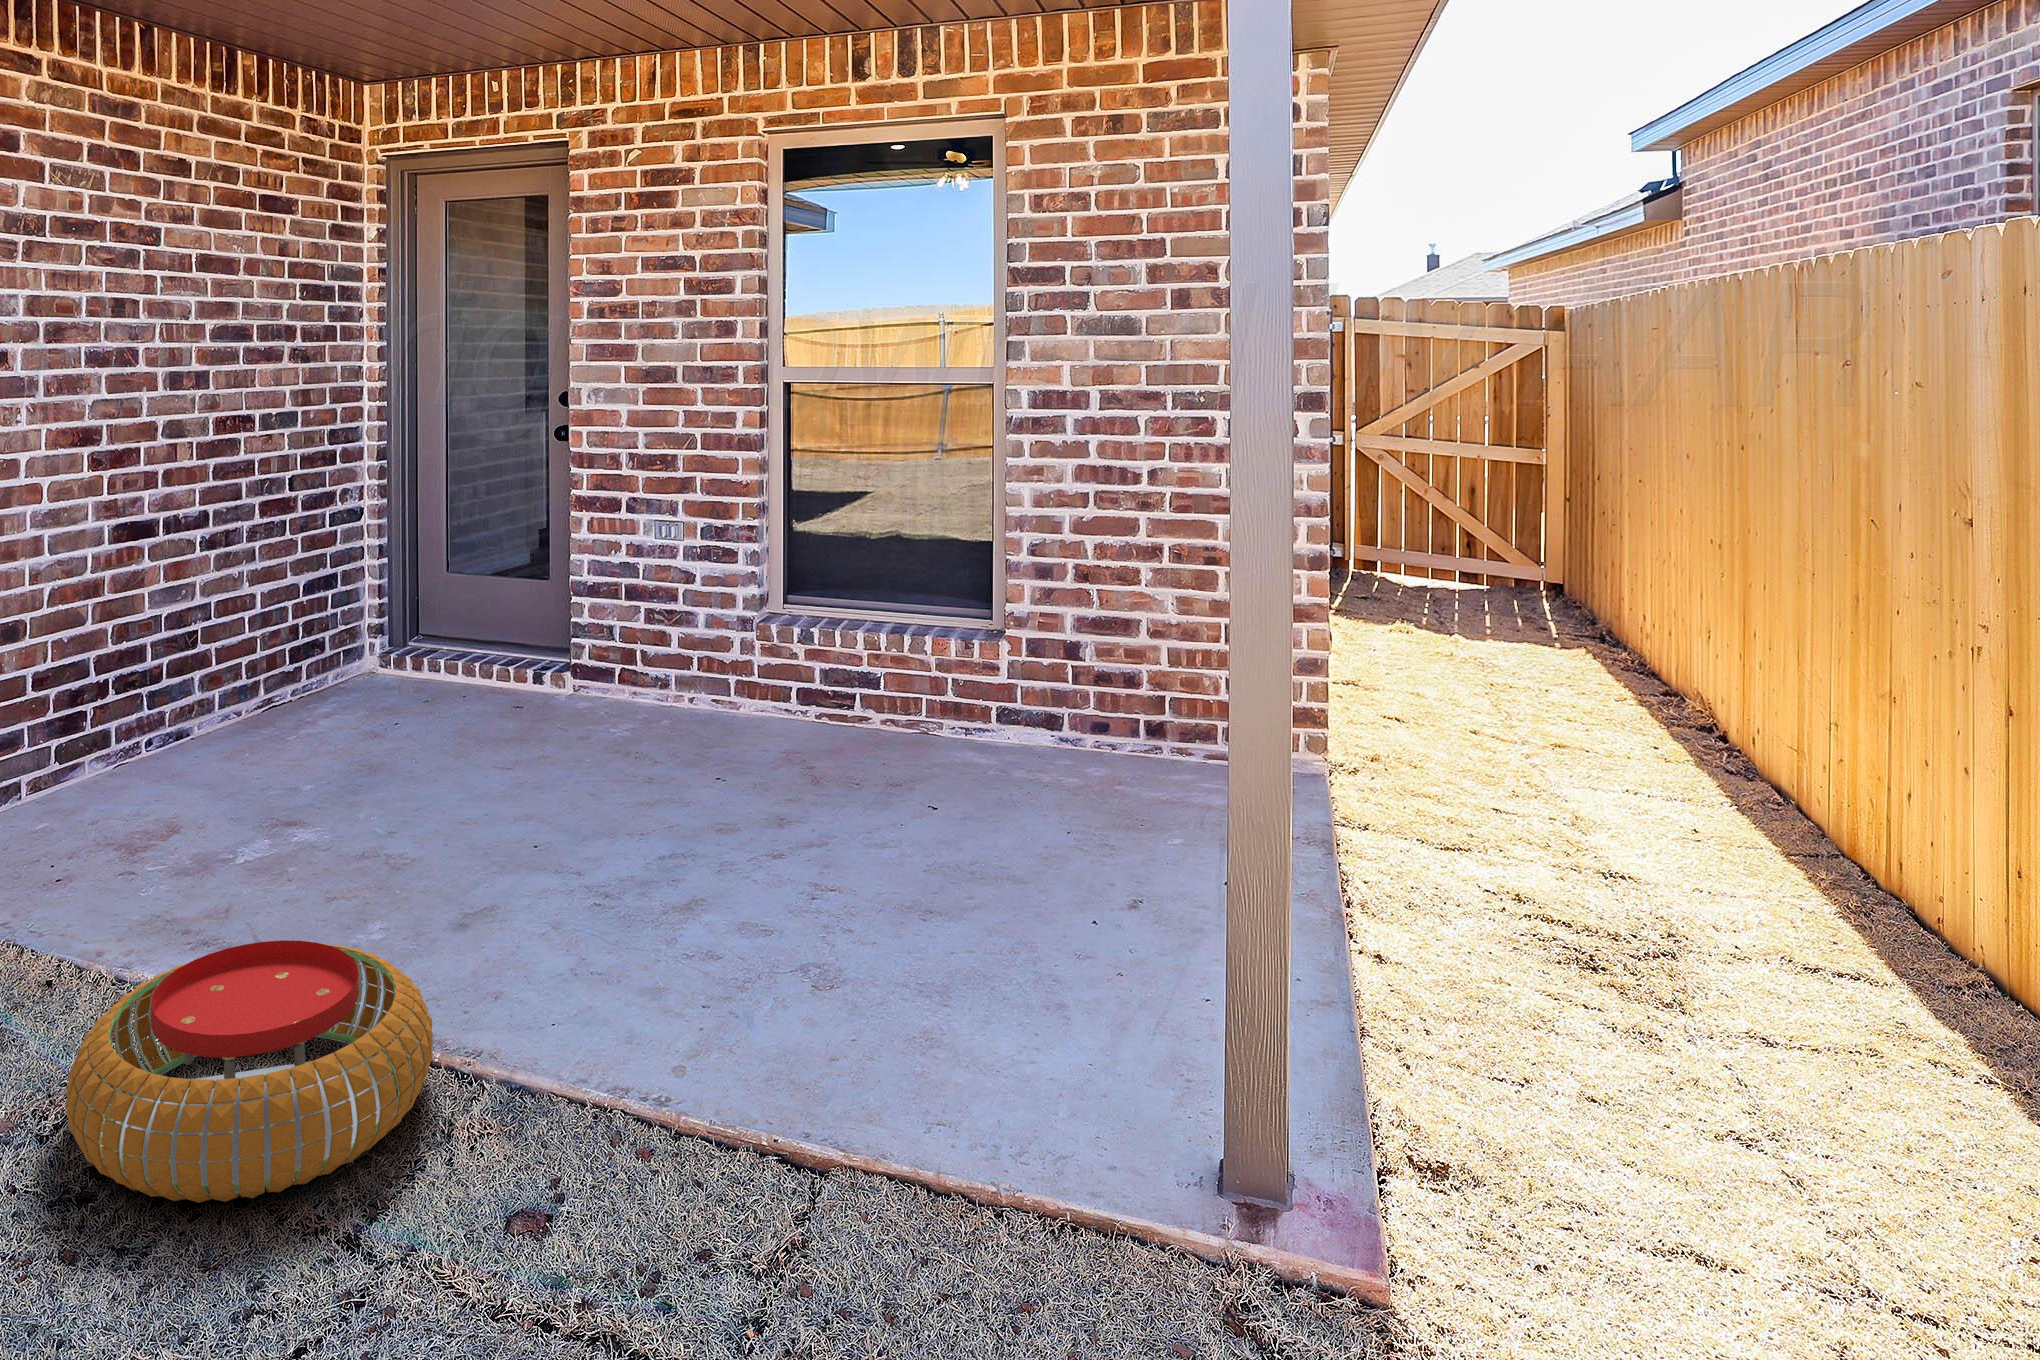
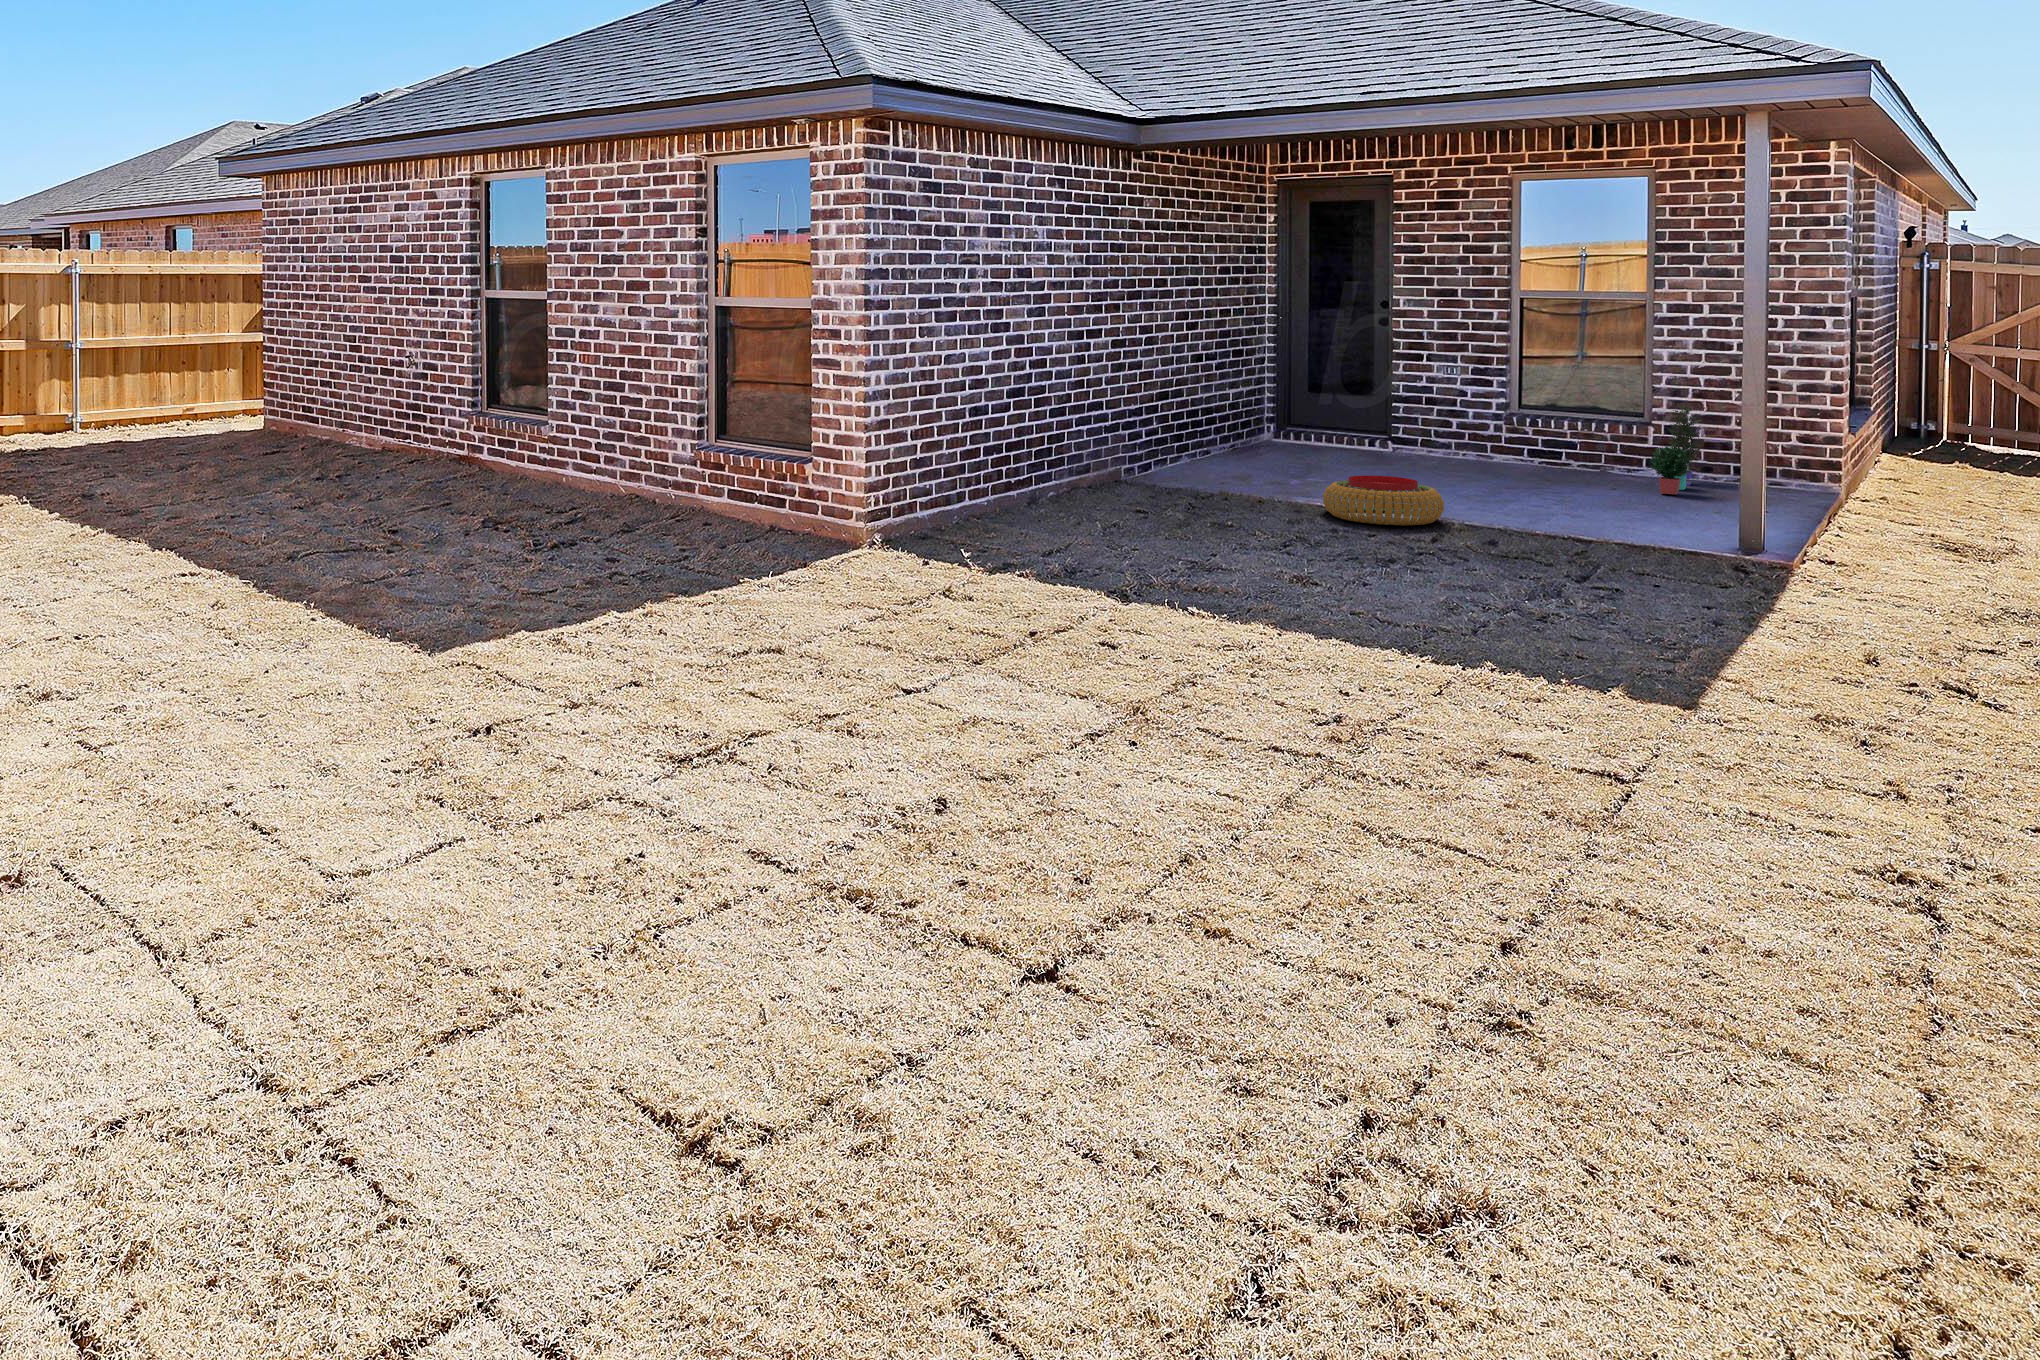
potted plant: none [1001,597,1099,824] -> present [1650,404,1702,495]

